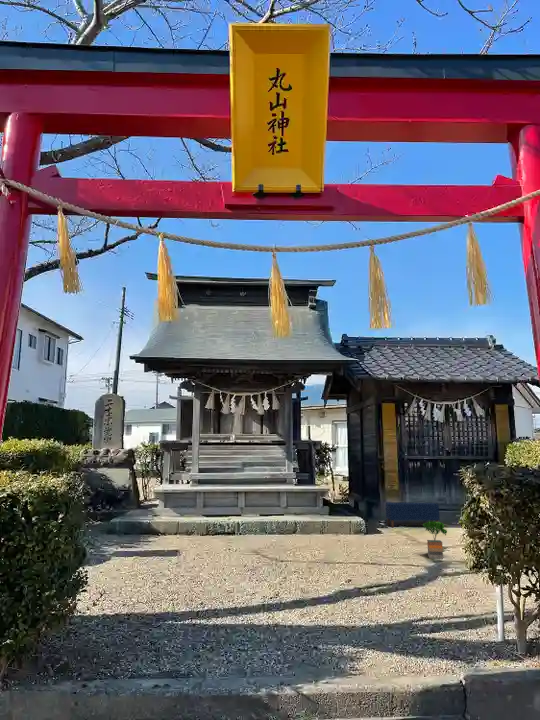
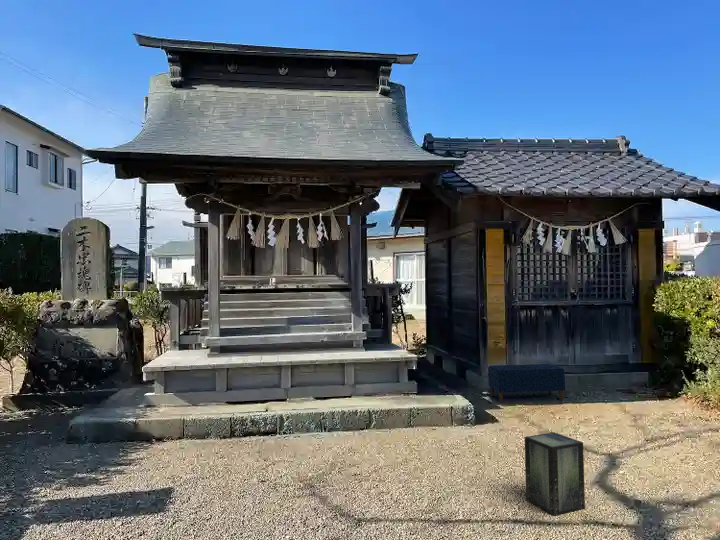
storage box: none [374,519,406,560] -> present [525,432,585,516]
potted tree: present [423,521,447,559] -> none [607,435,660,504]

